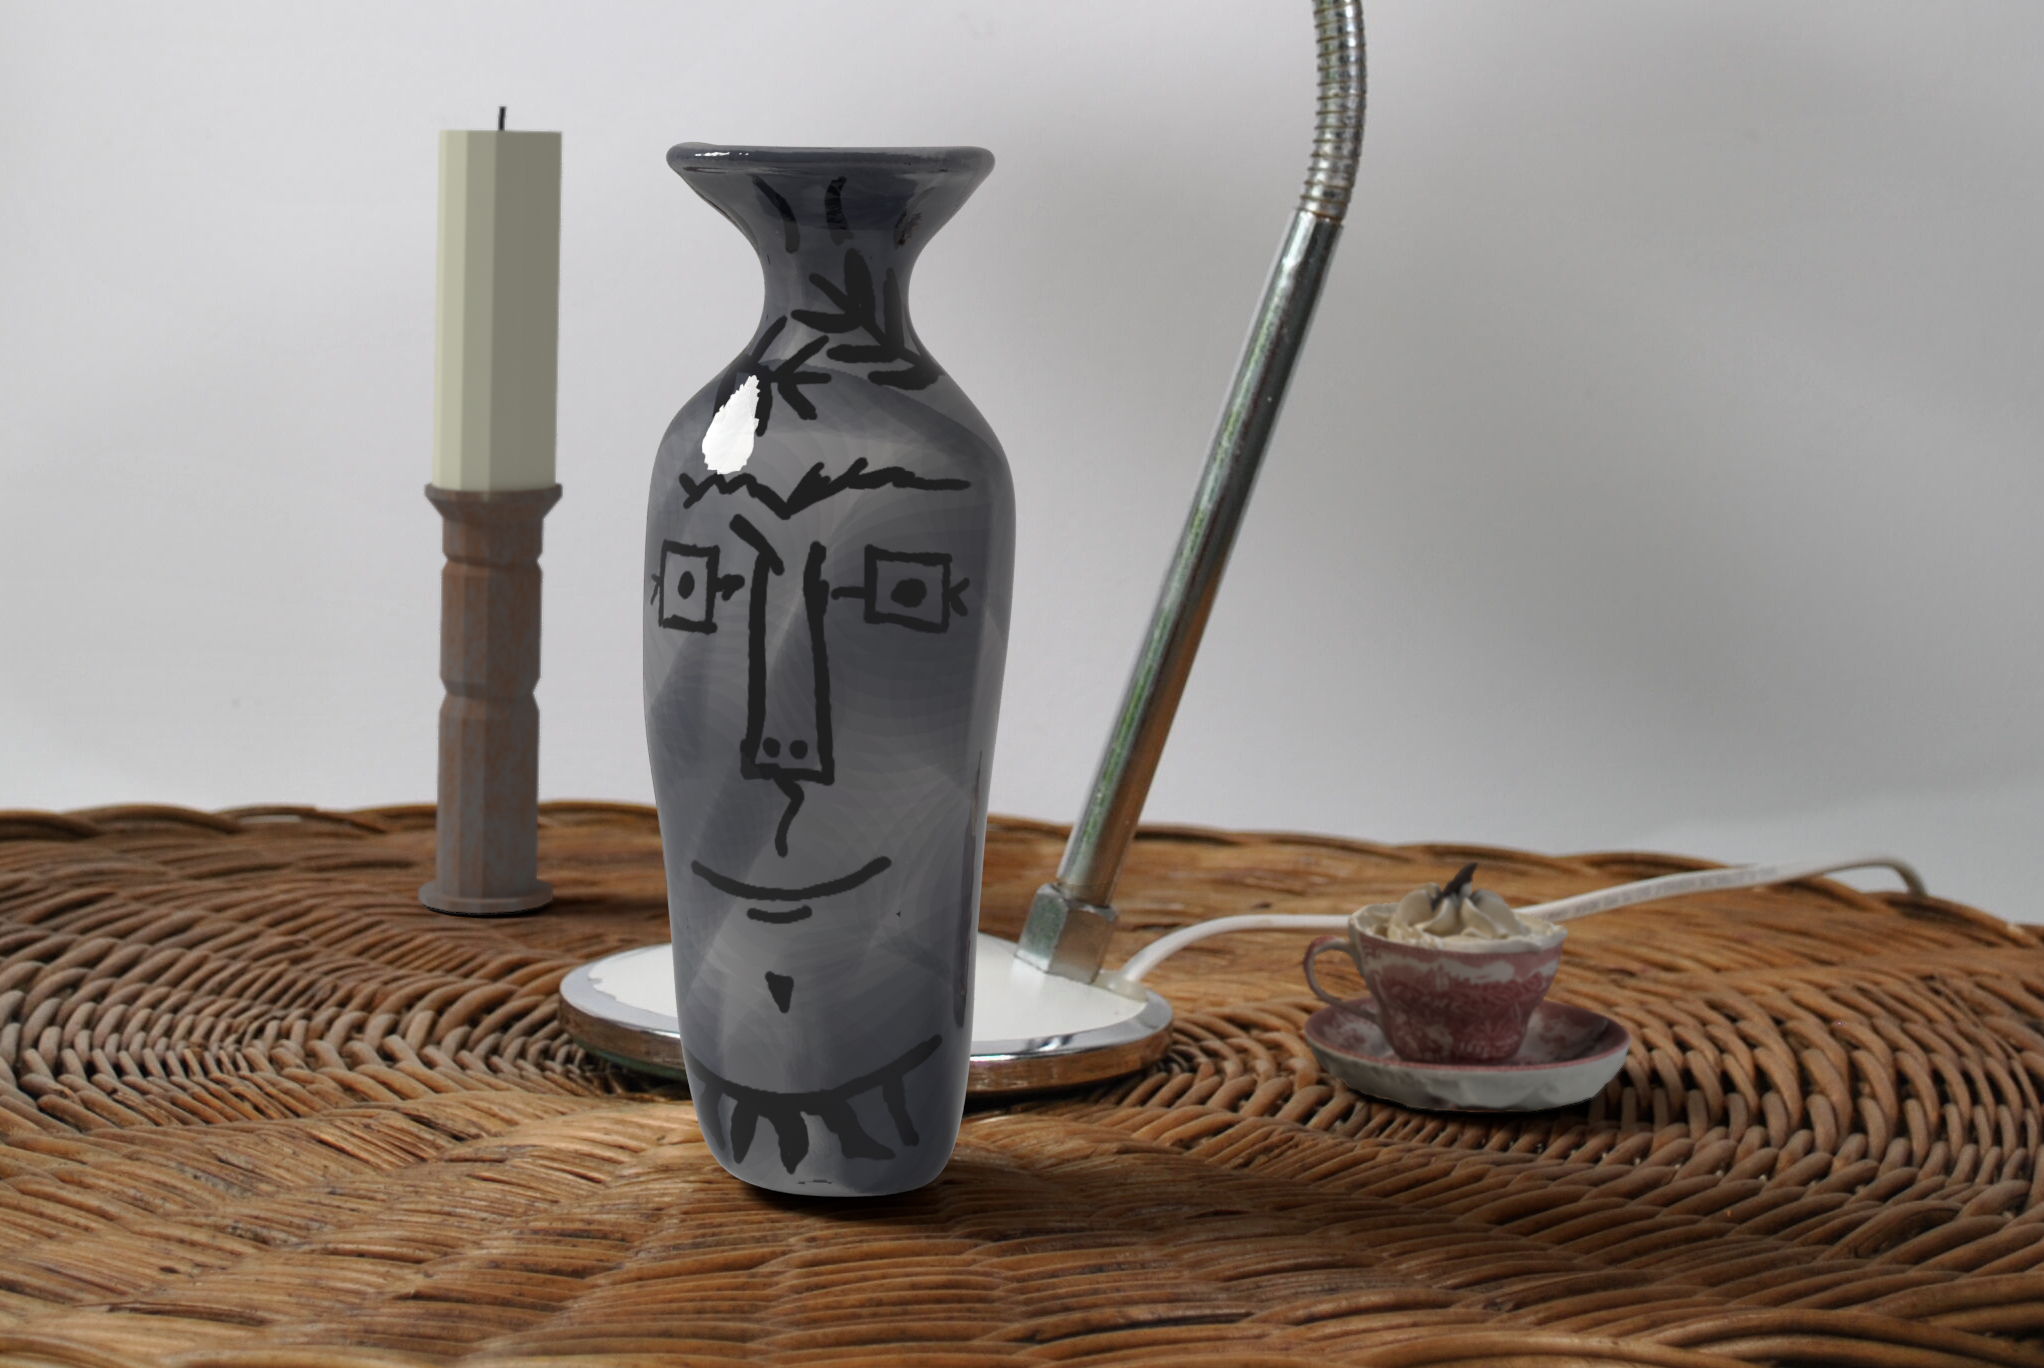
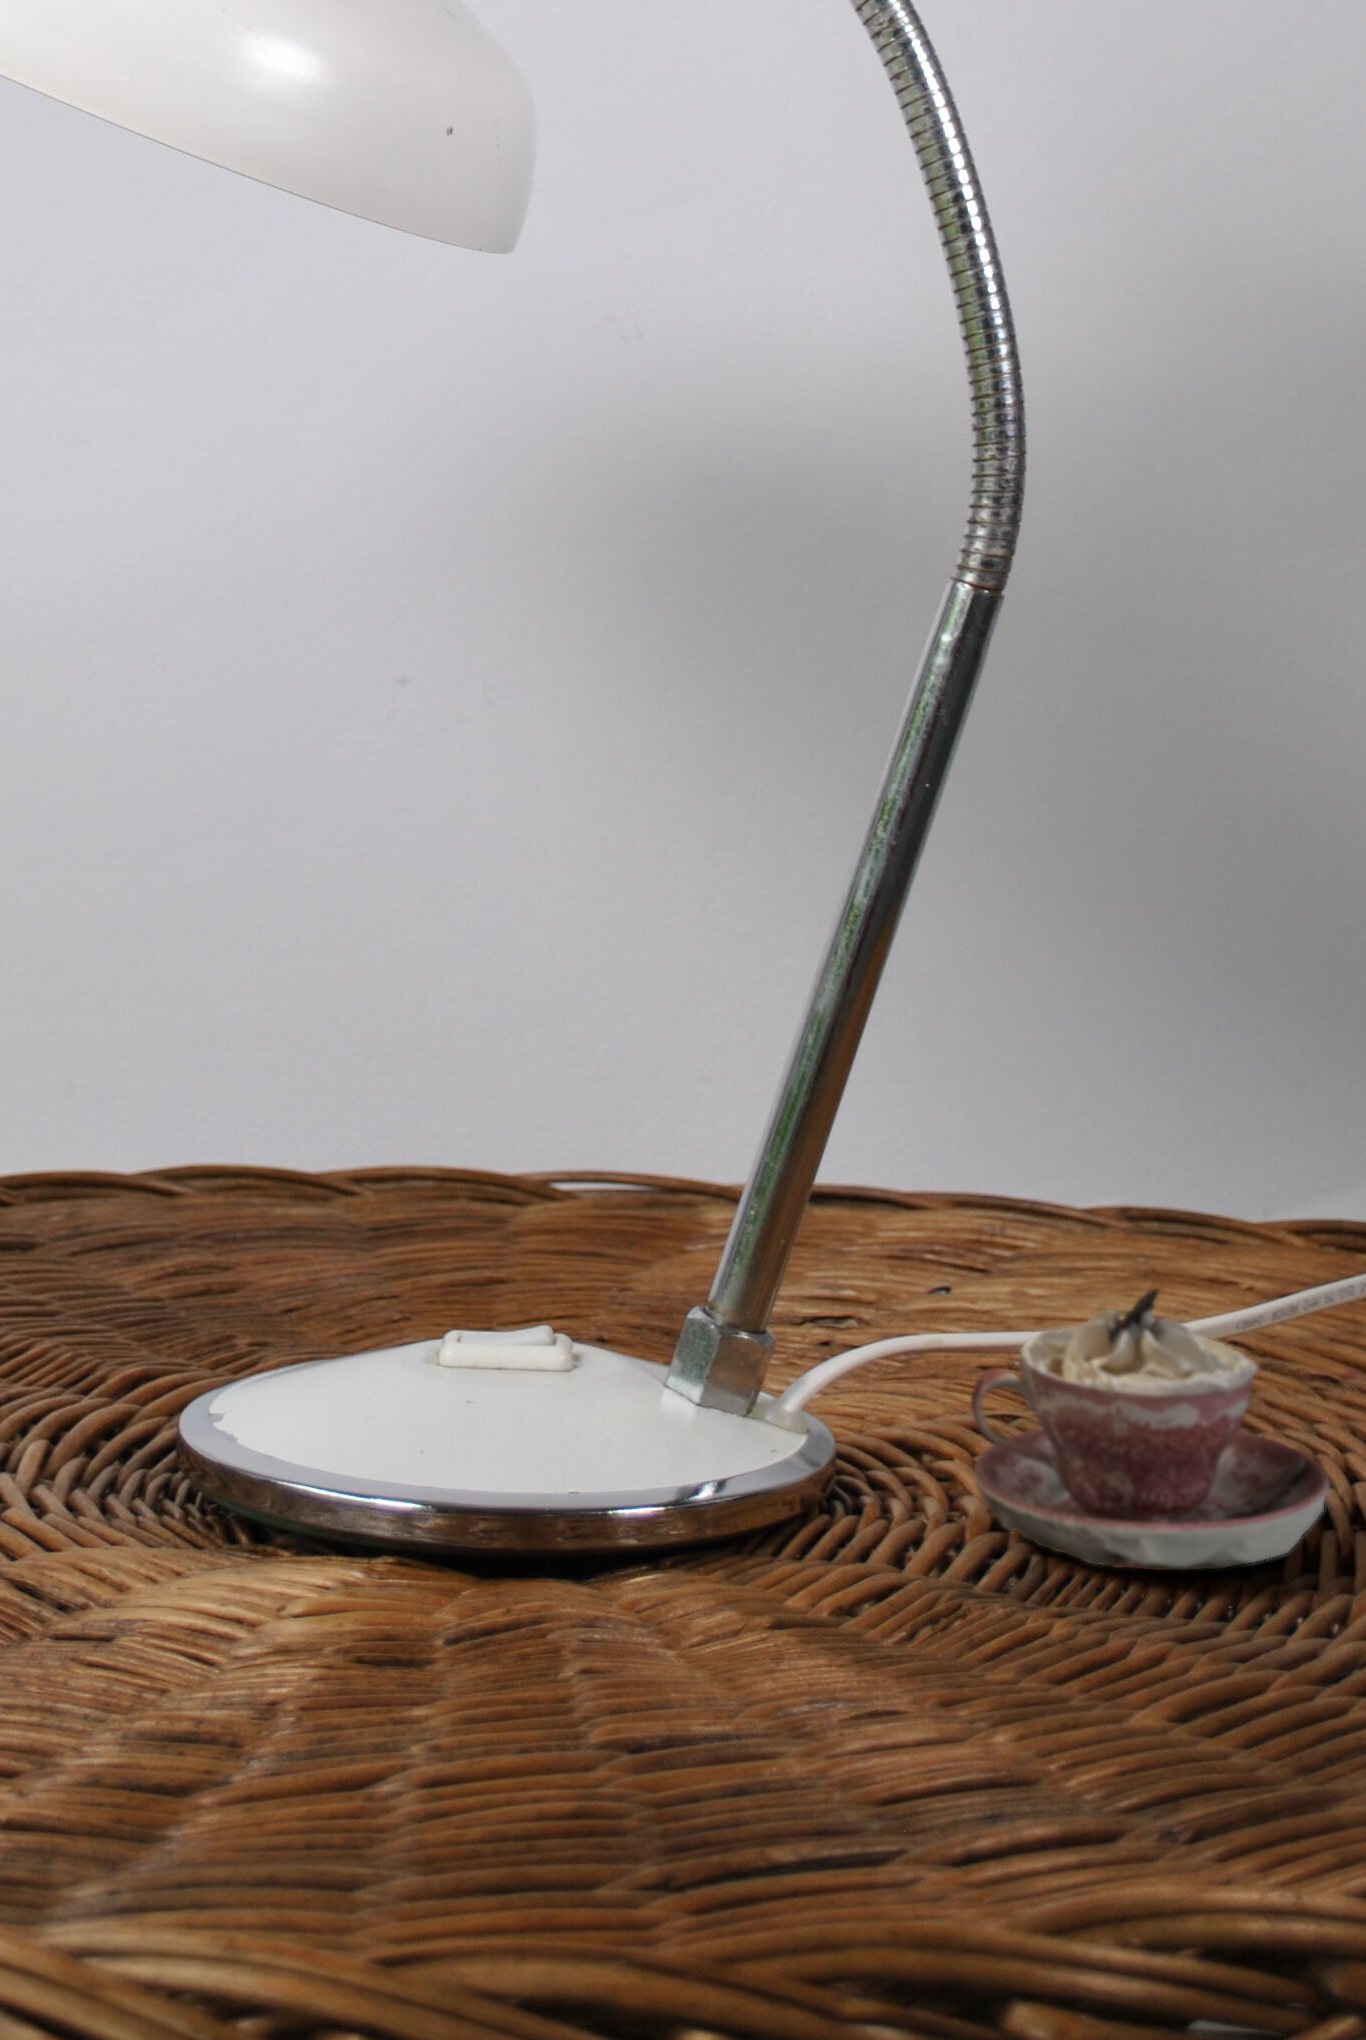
candle: present [418,106,563,913] -> none [34,439,180,1310]
vase: present [643,142,1016,1197] -> none [248,549,644,1693]

